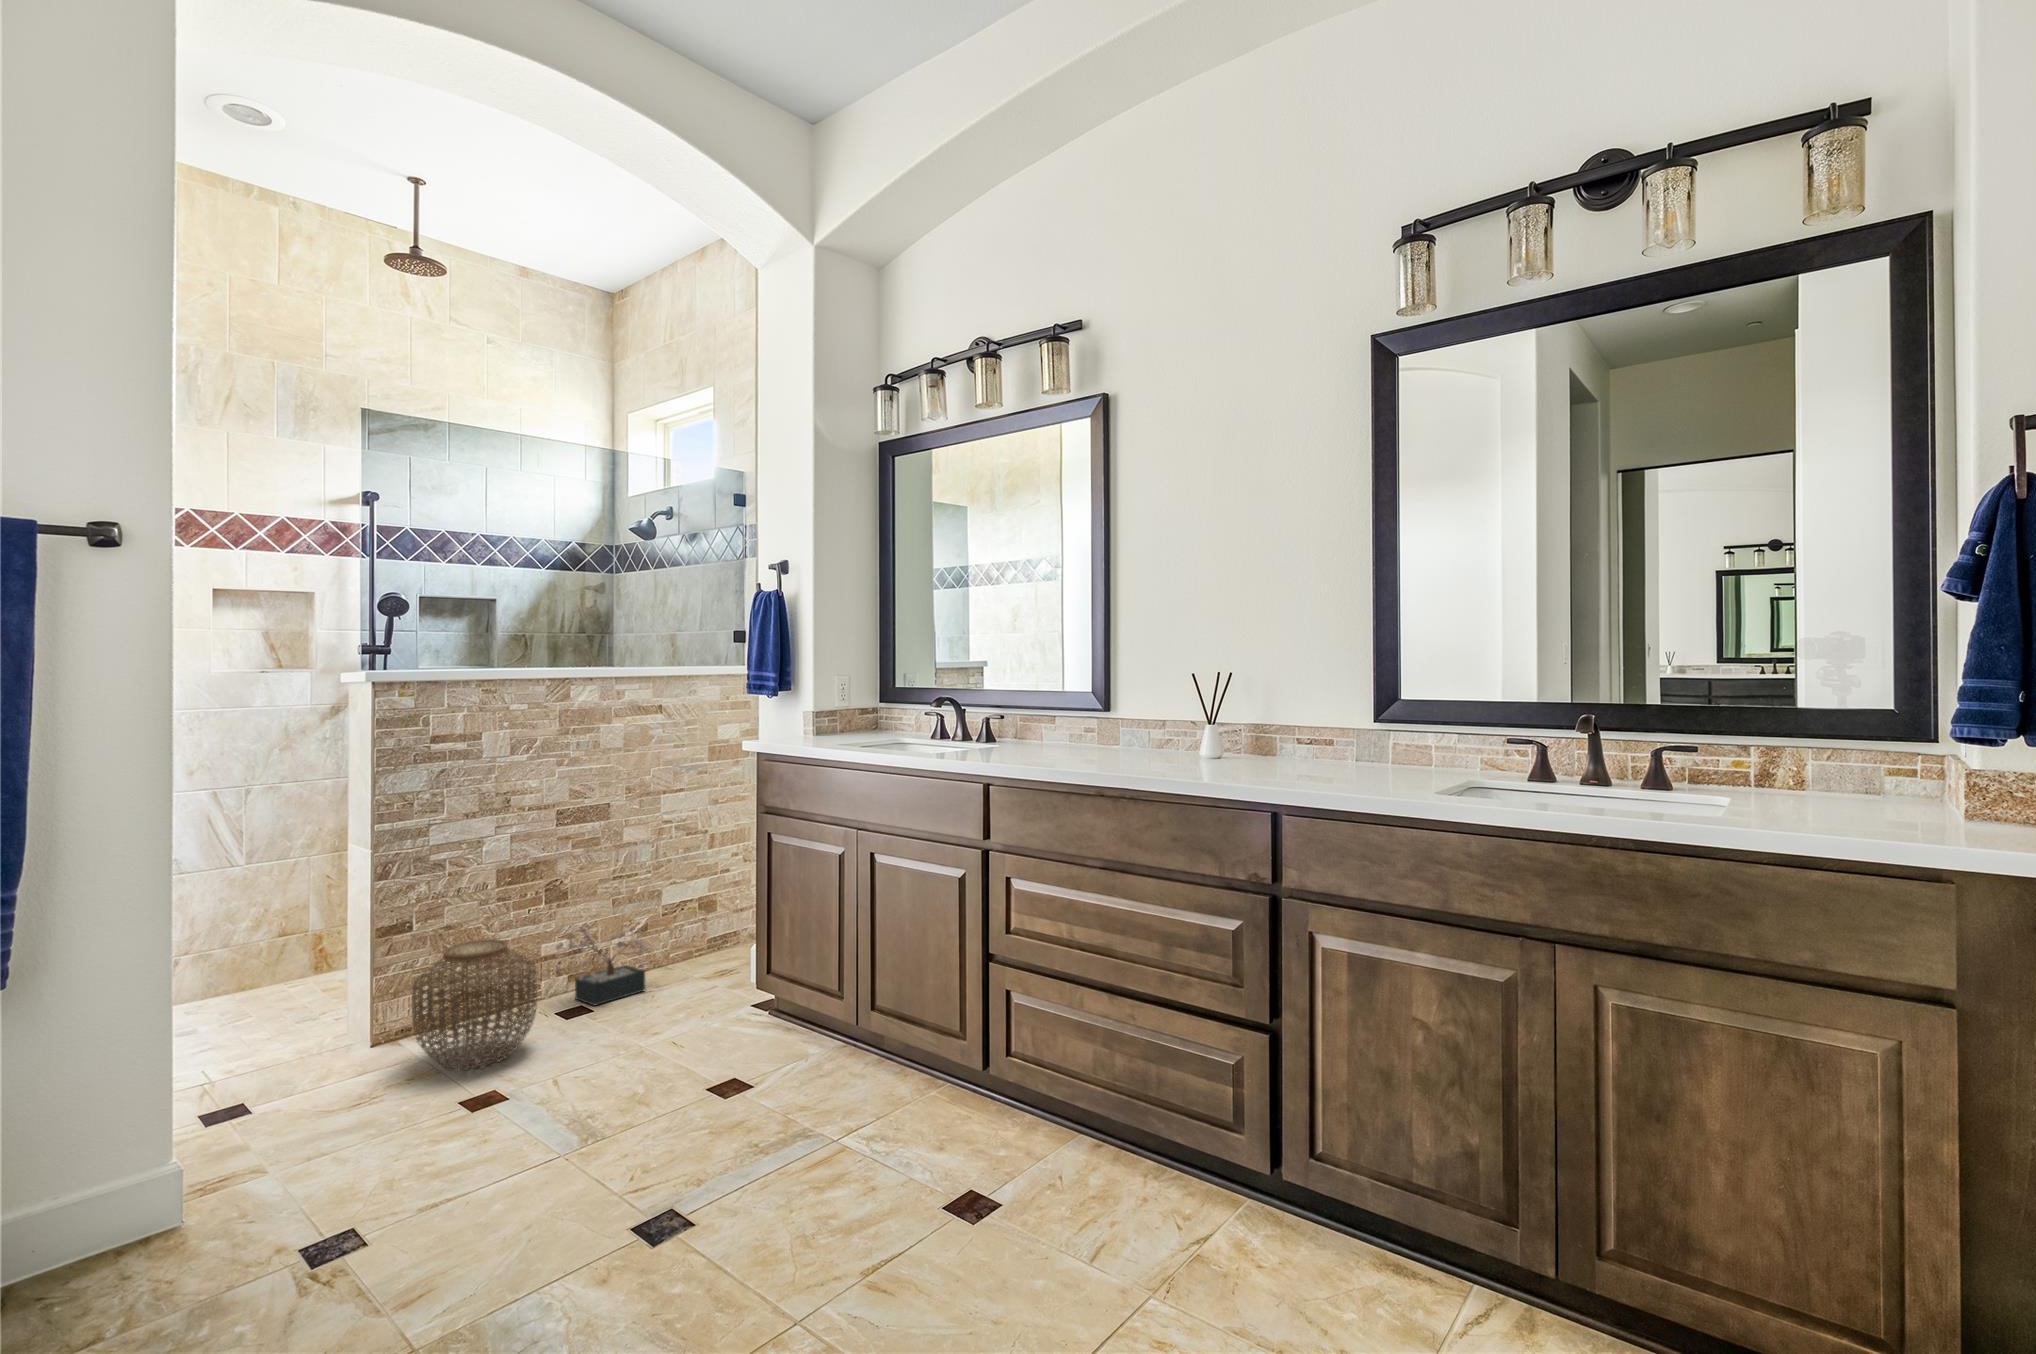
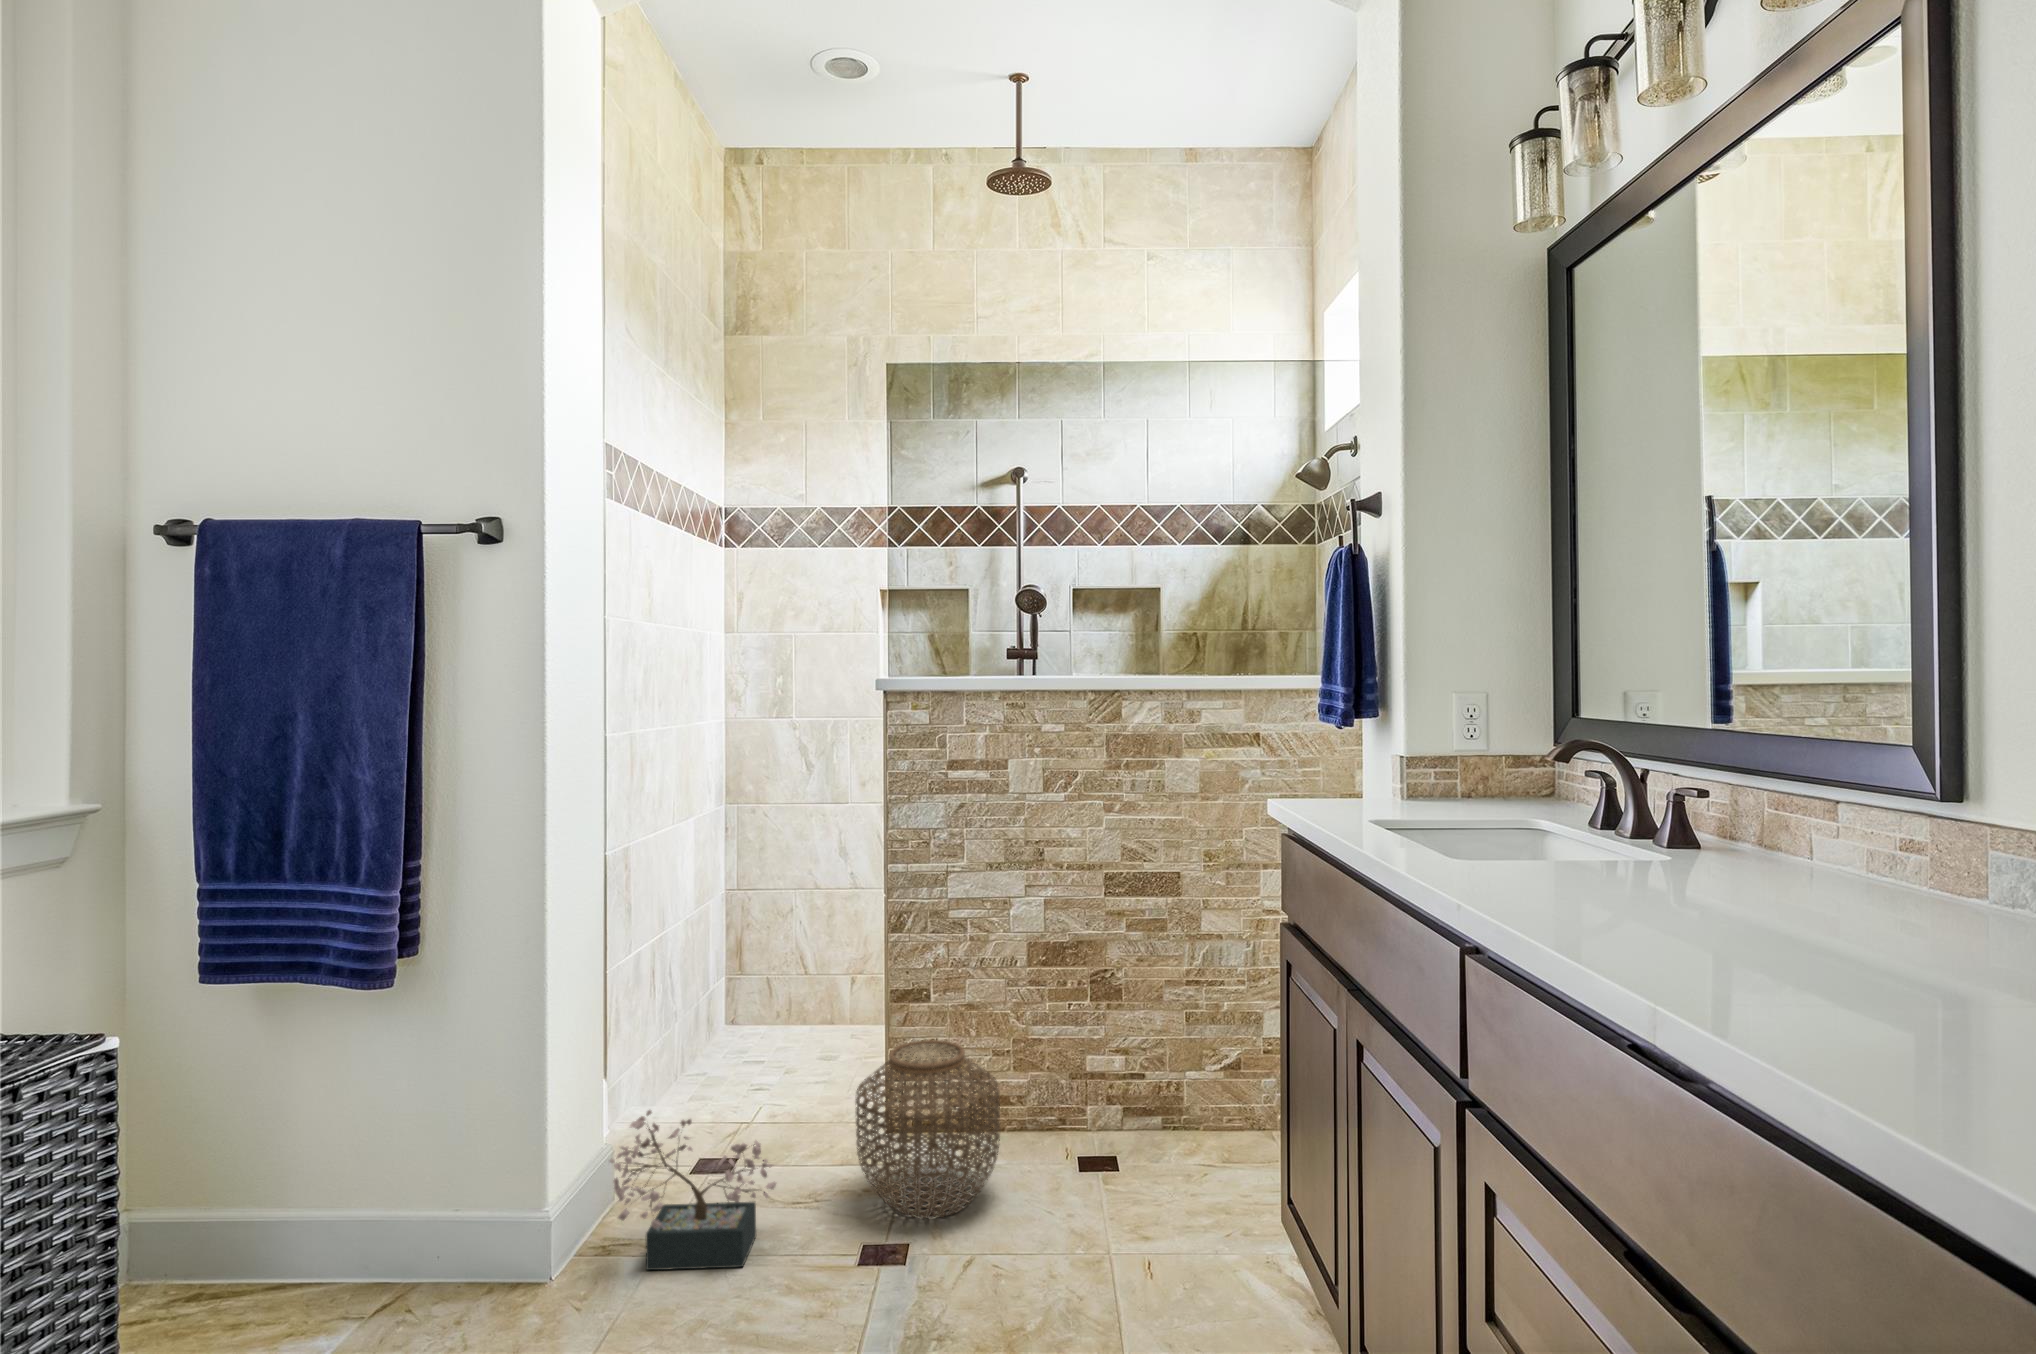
decorative plant: present [556,925,651,1006] -> present [610,1110,776,1270]

